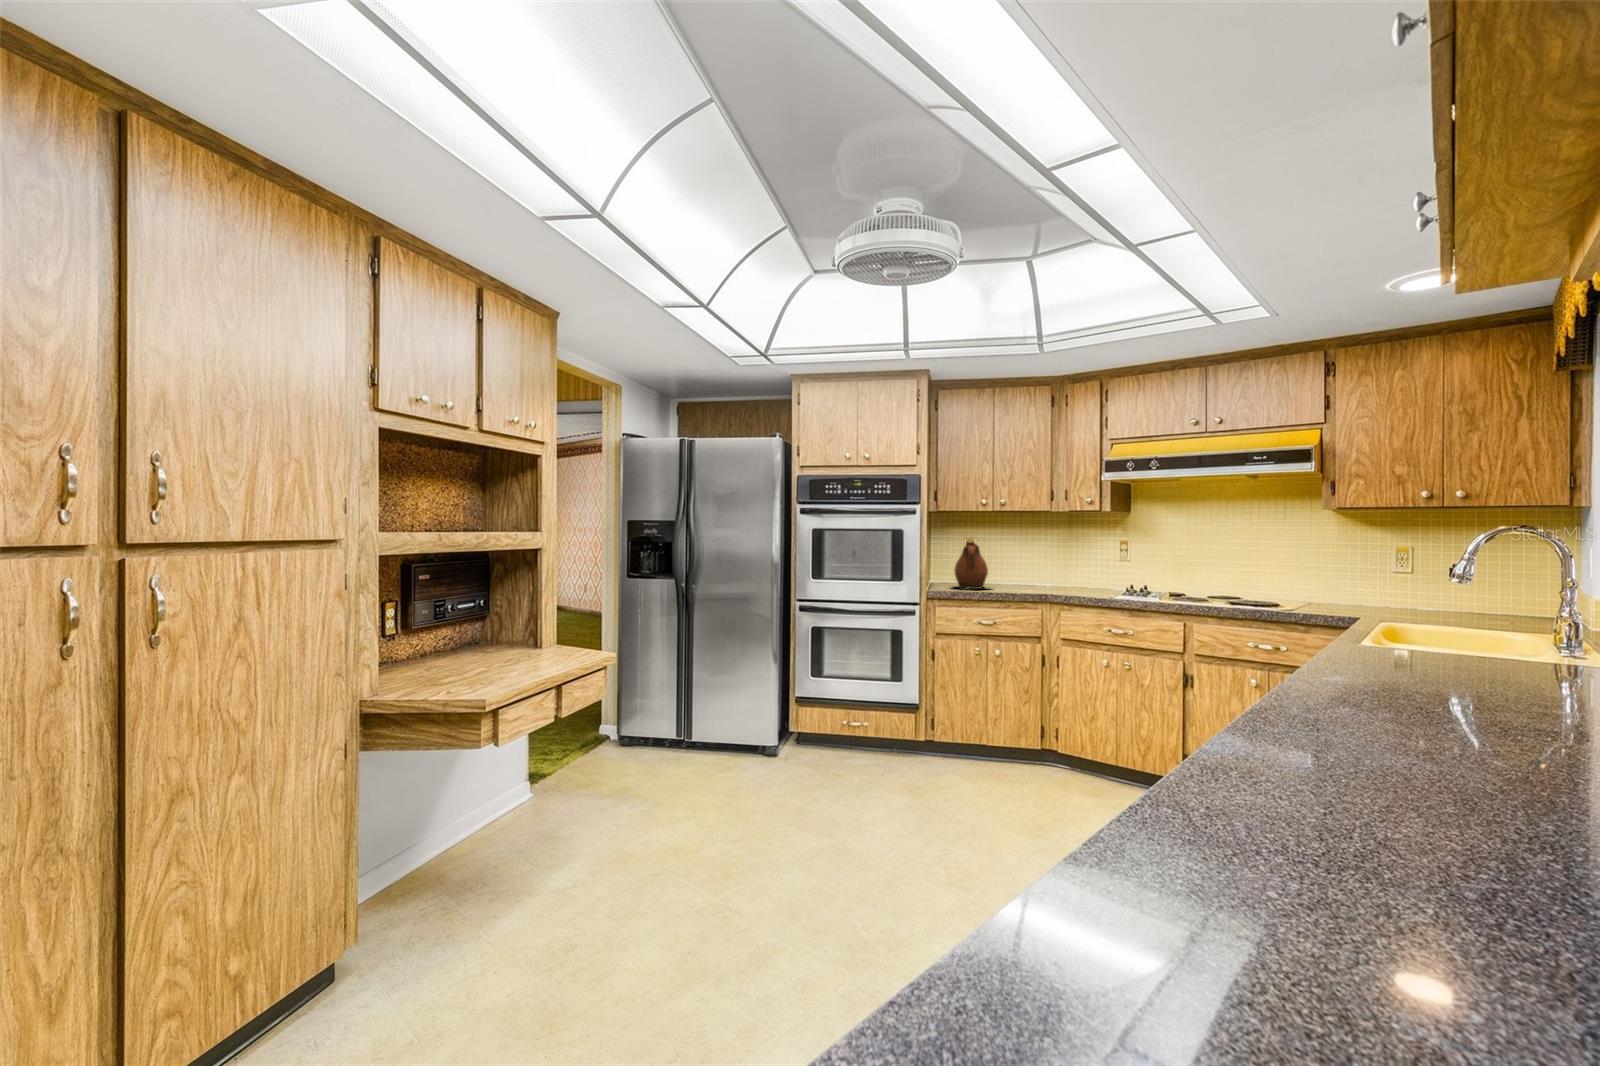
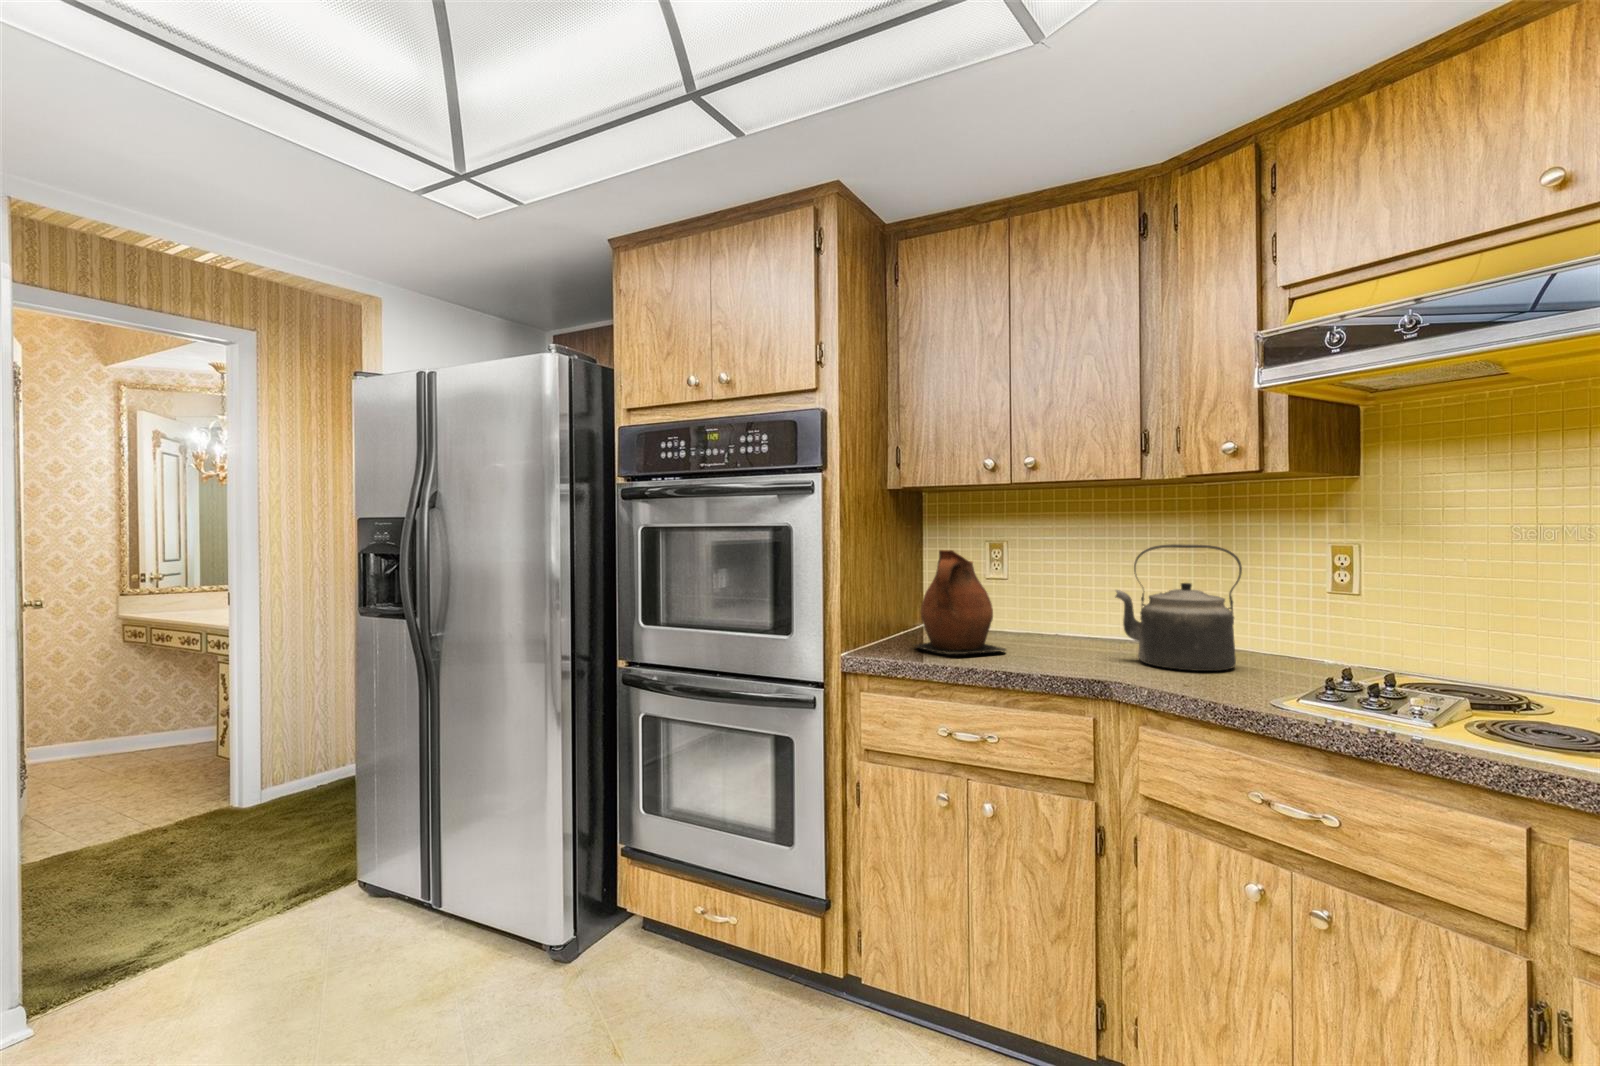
kettle: none [1040,540,1091,592] -> present [1115,544,1242,671]

